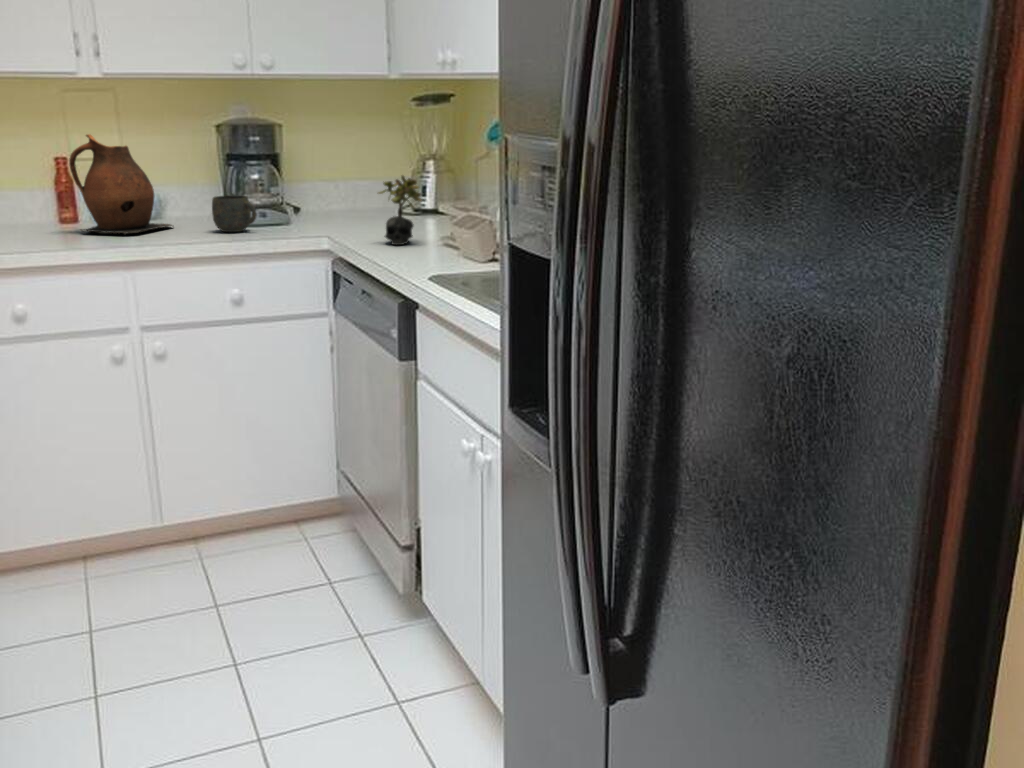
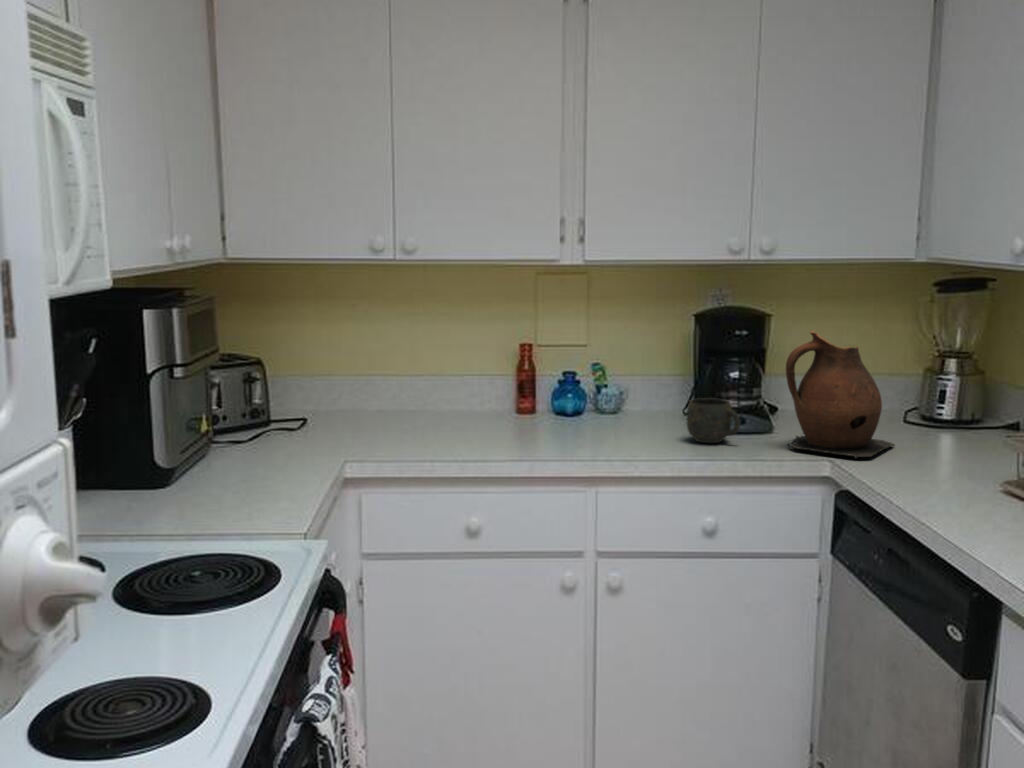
ceramic pitcher: present [69,134,172,235] -> present [786,331,895,459]
succulent plant: present [379,176,421,245] -> none [918,395,987,491]

